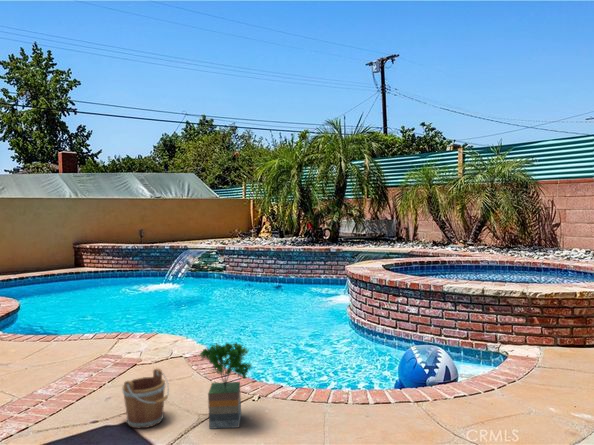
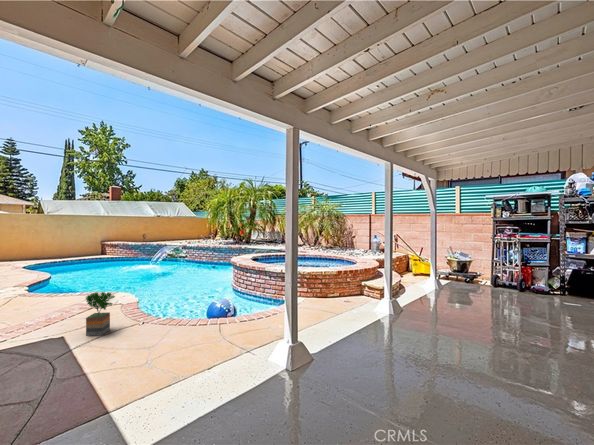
bucket: present [123,369,168,428] -> none [42,305,71,336]

